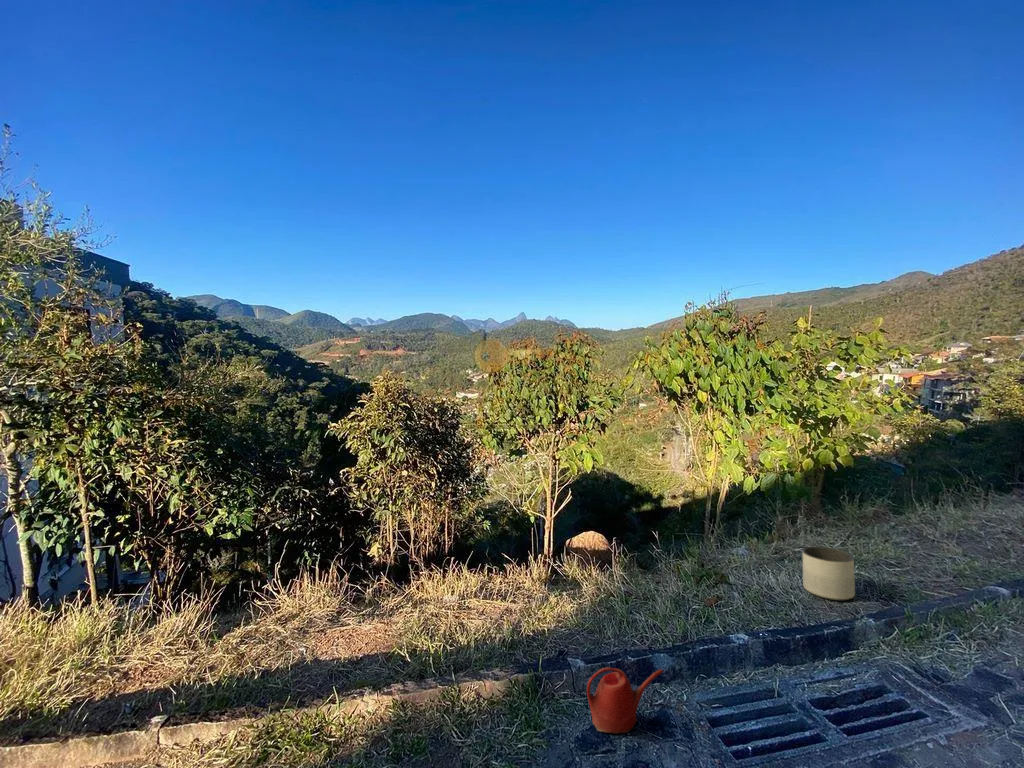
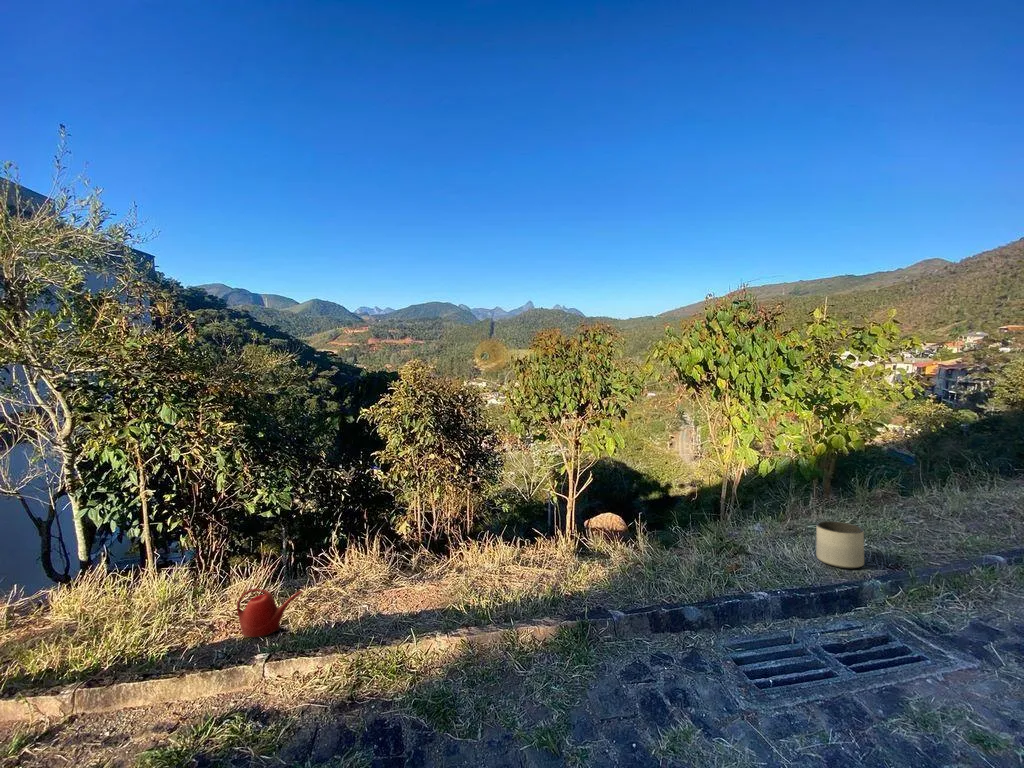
watering can: present [587,667,663,733] -> present [237,589,303,637]

